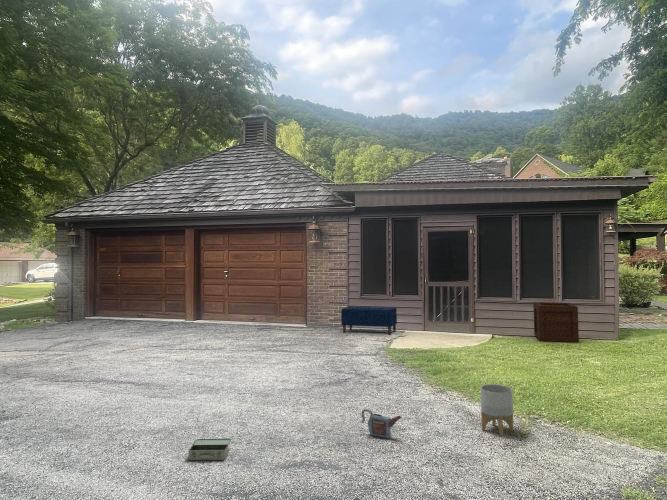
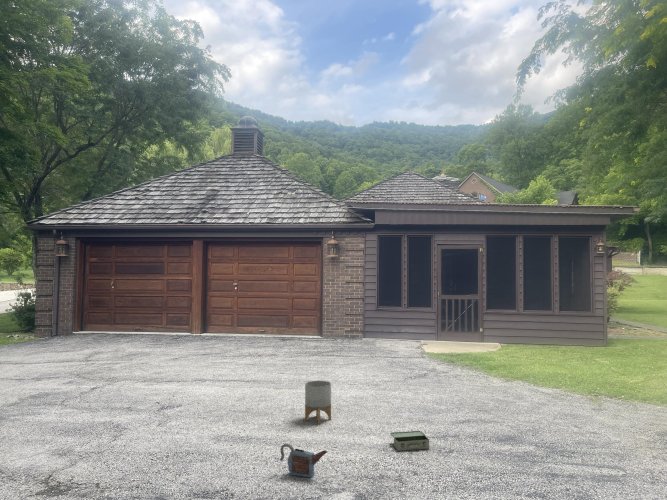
wooden crate: present [533,303,579,343] -> none [535,314,579,348]
bench: present [341,306,397,335] -> none [364,318,413,344]
planter: present [481,384,513,436] -> present [305,381,331,424]
watering can: present [362,409,402,438] -> present [280,444,327,477]

